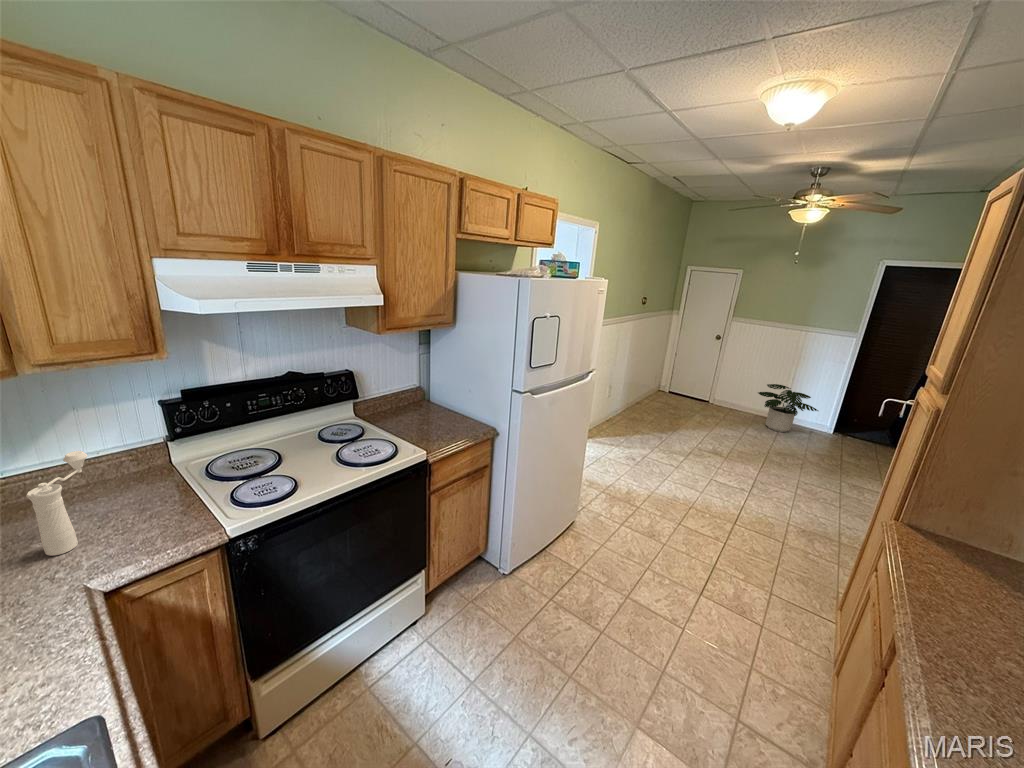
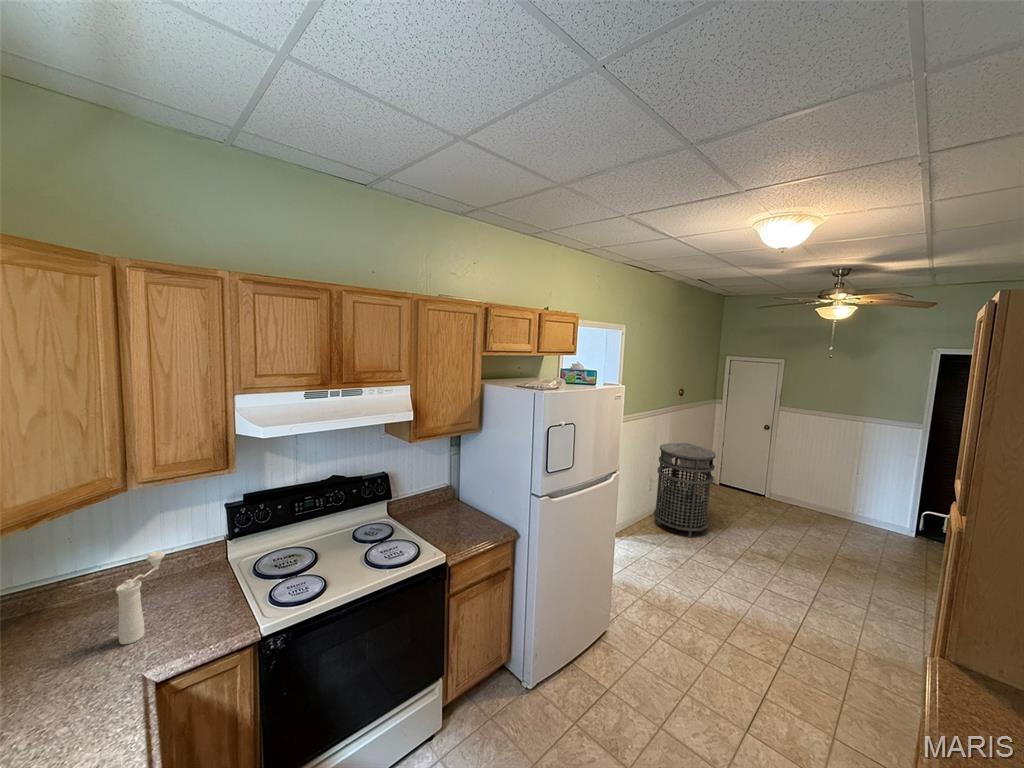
trash can: none [612,350,675,439] -> present [653,443,716,538]
potted plant: present [758,384,818,432] -> none [816,478,891,533]

